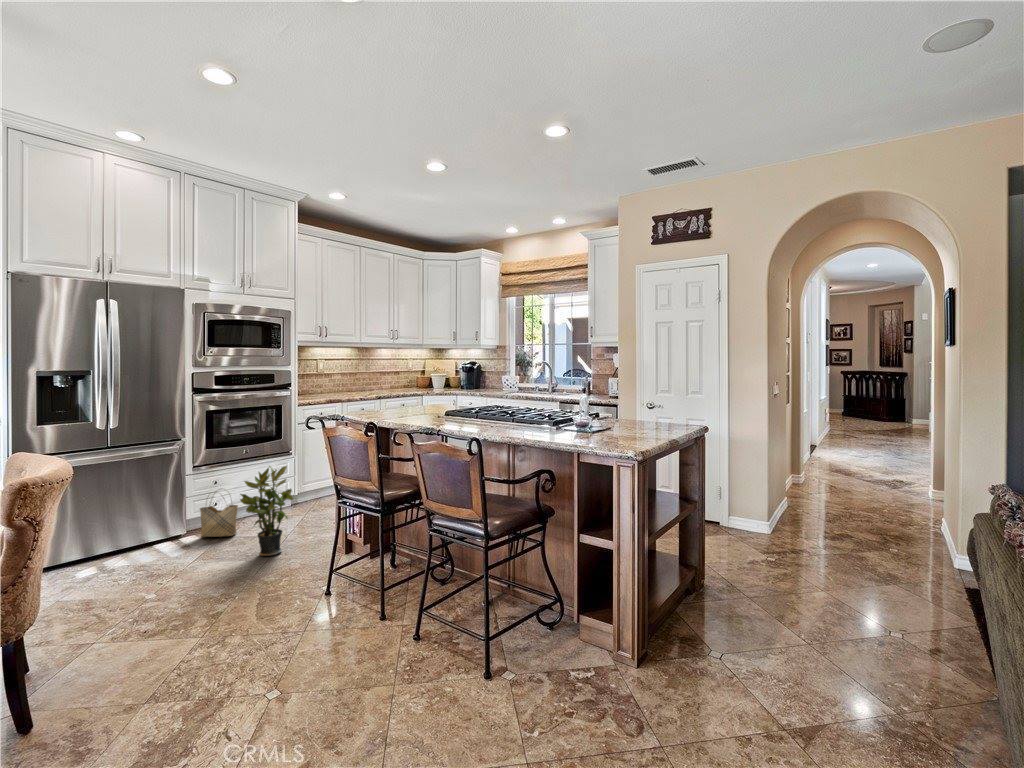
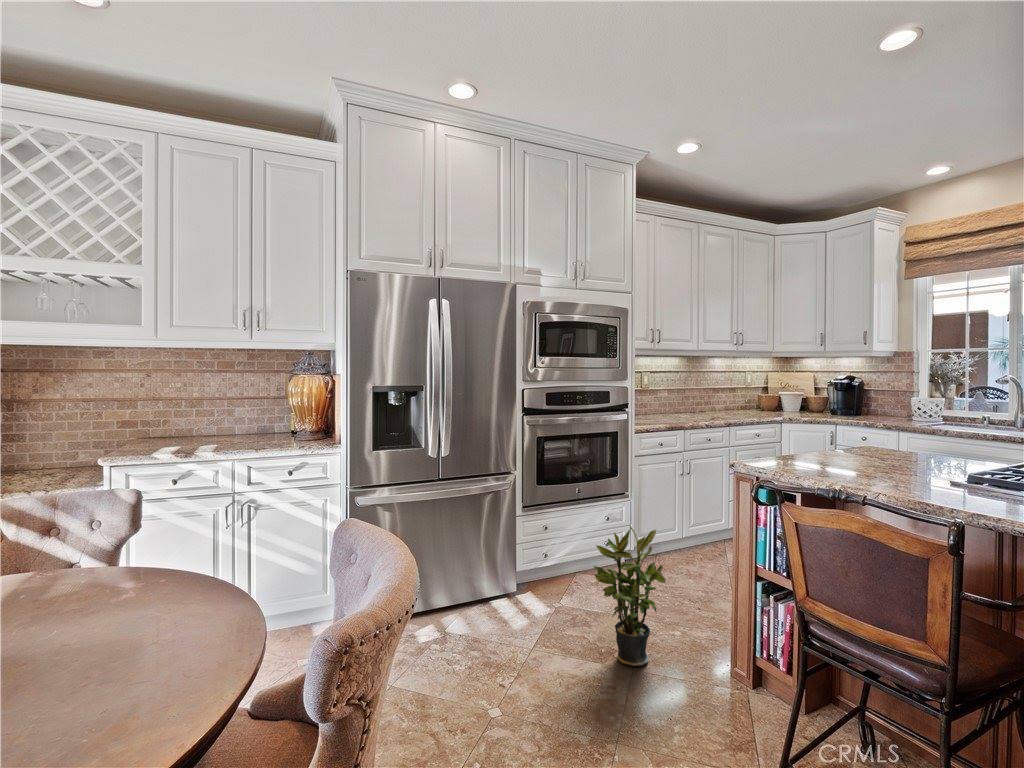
woven basket: present [200,505,238,537] -> none [529,540,574,608]

